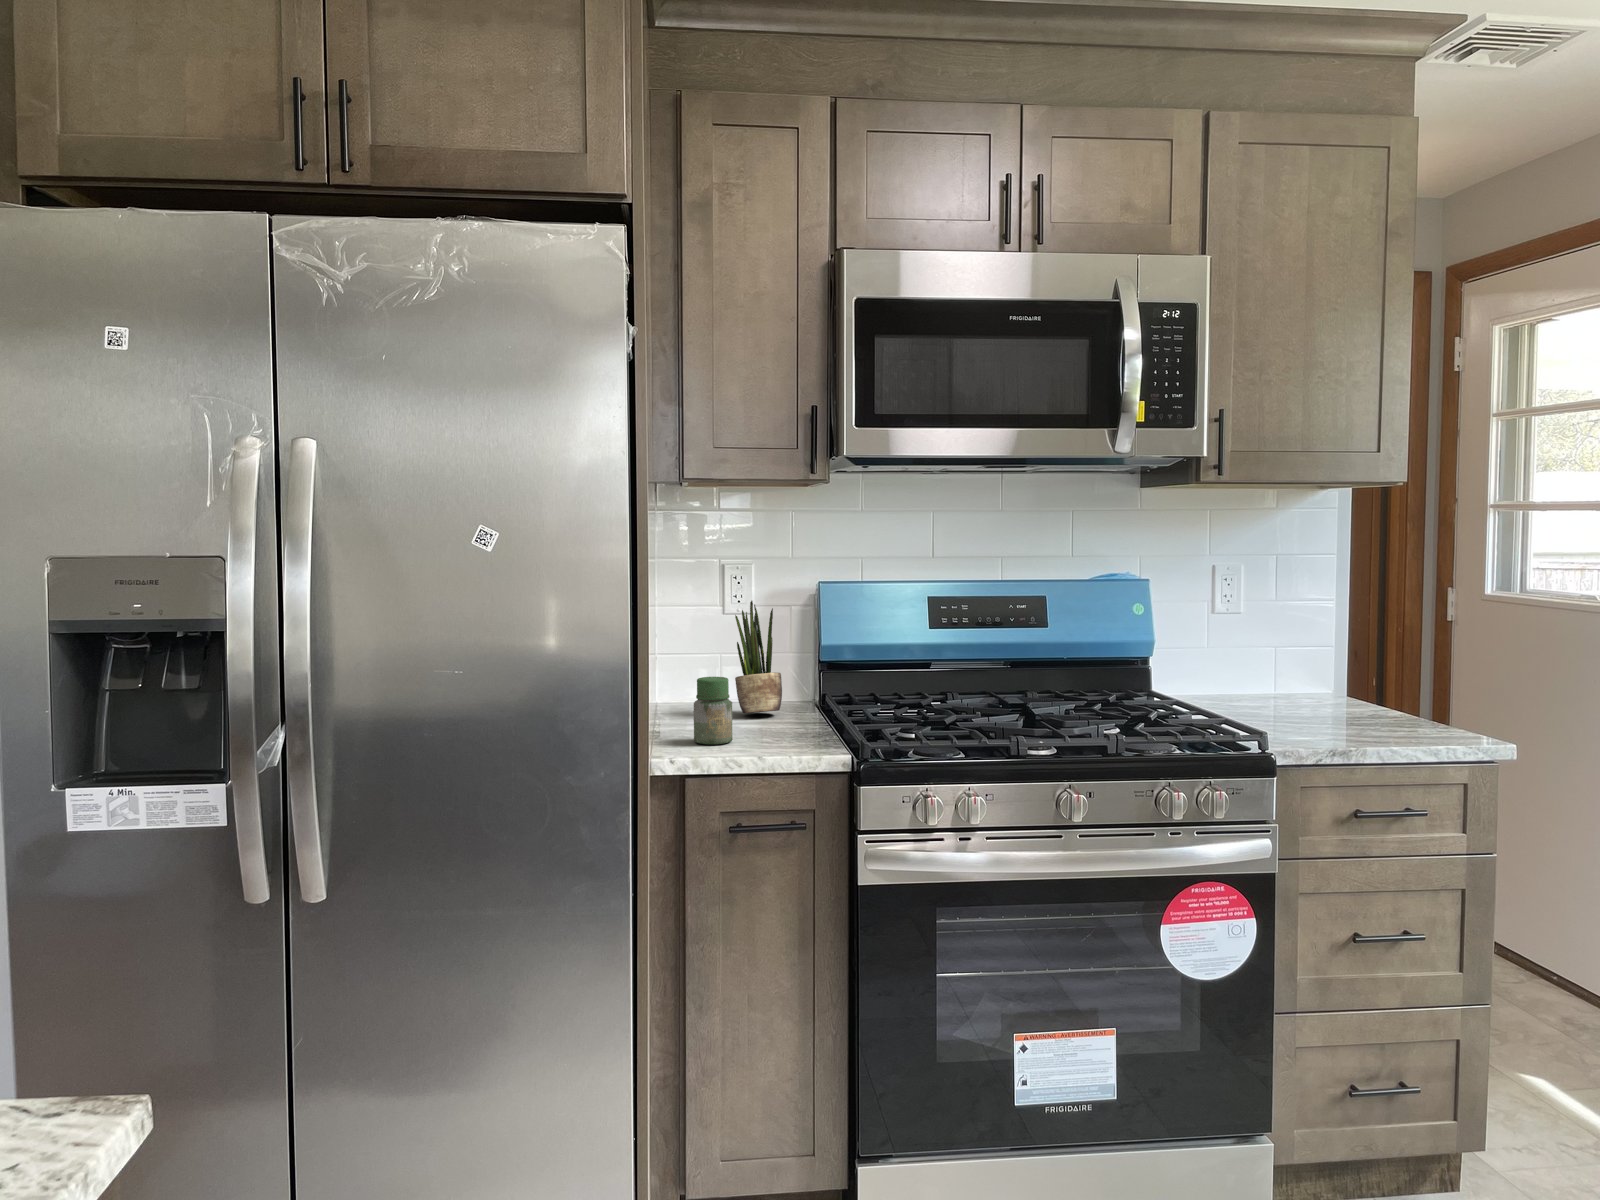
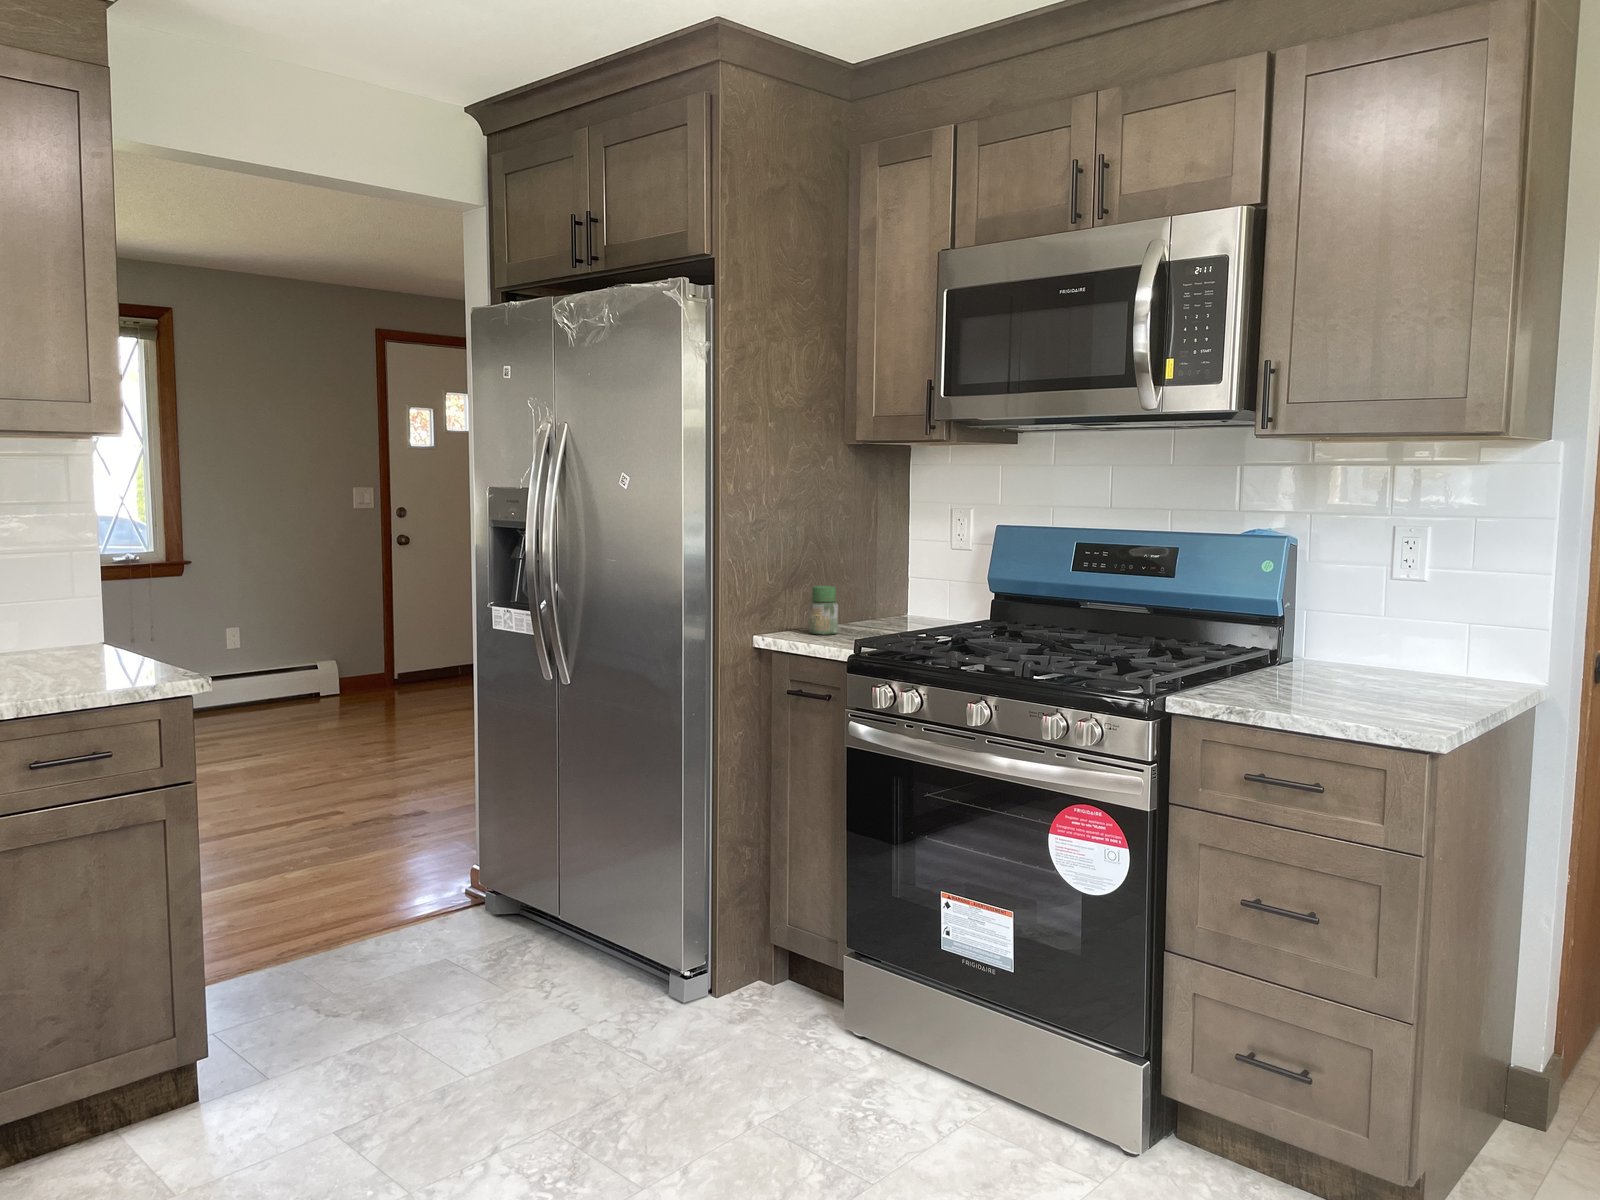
potted plant: present [735,601,782,713] -> none [908,534,949,627]

